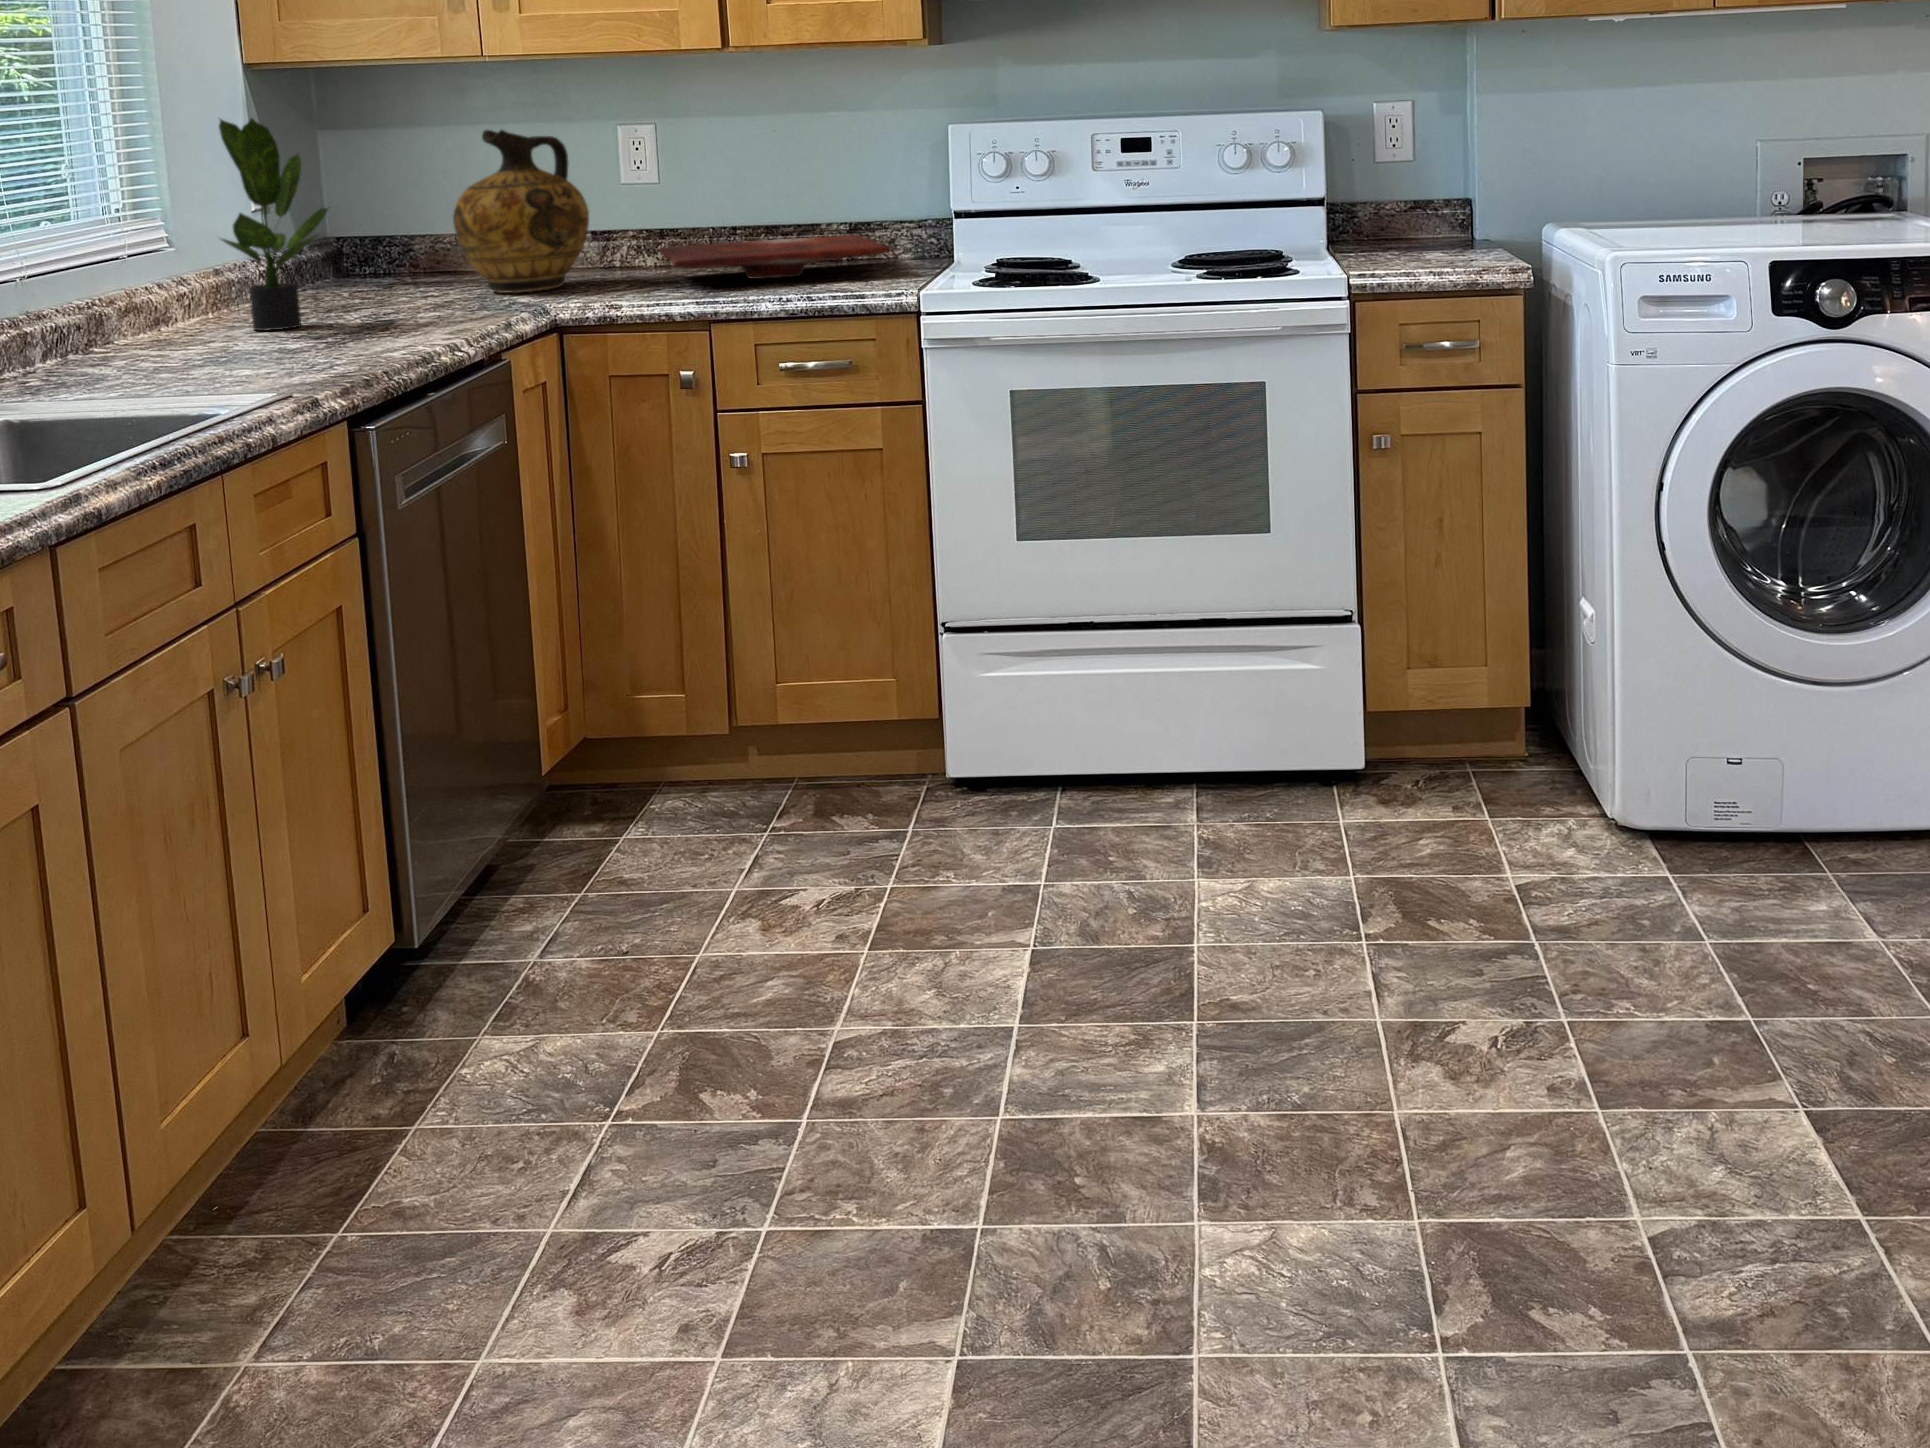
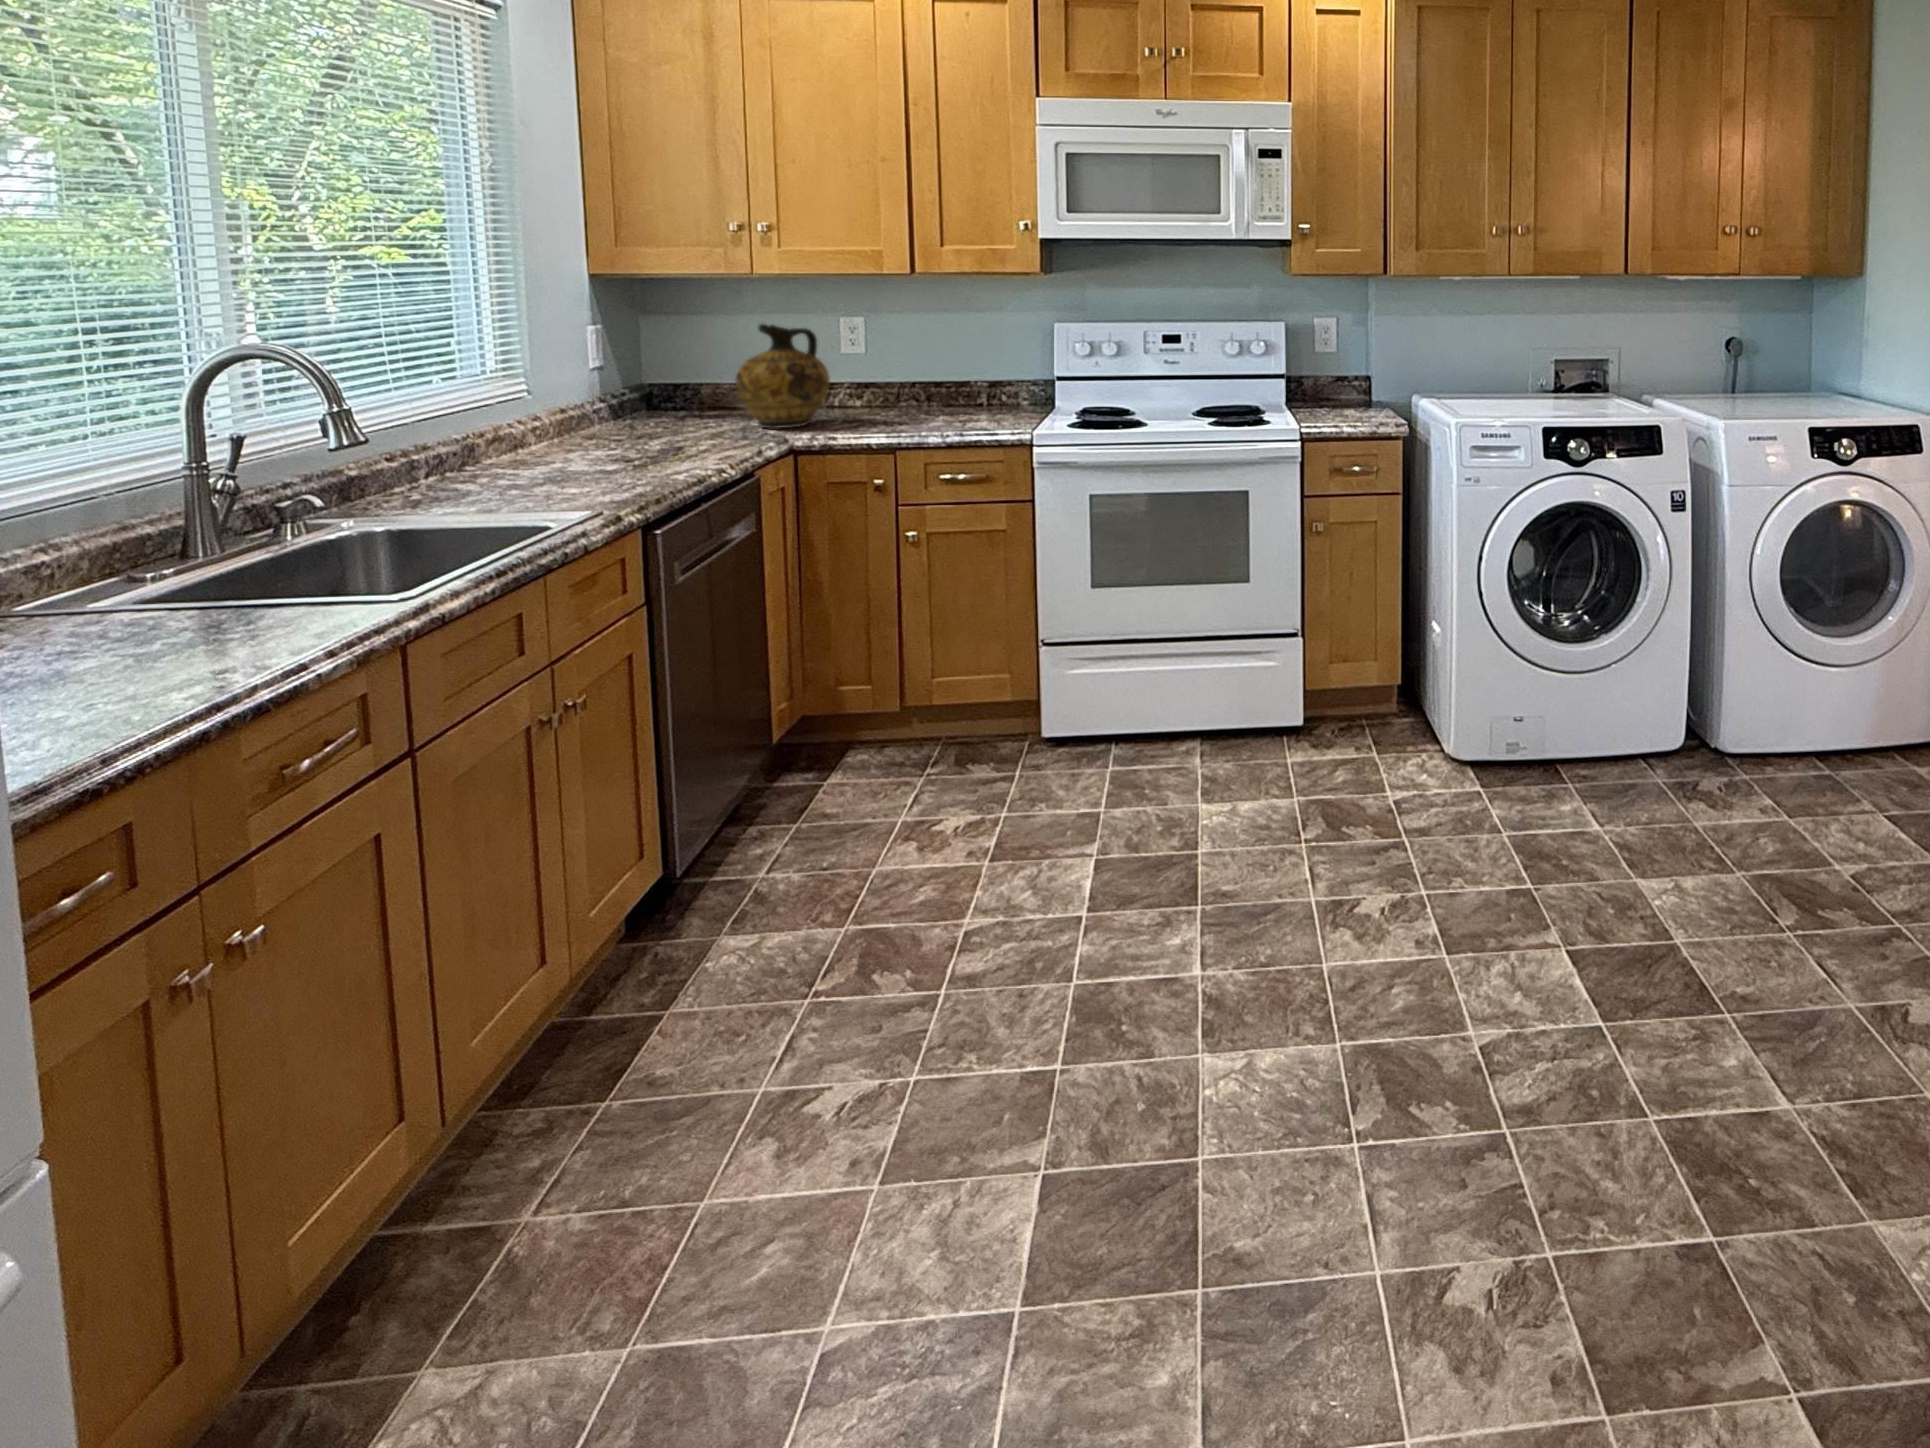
potted plant: present [219,118,328,331] -> none [563,314,648,456]
cutting board: present [658,235,889,279] -> none [875,394,1027,421]

